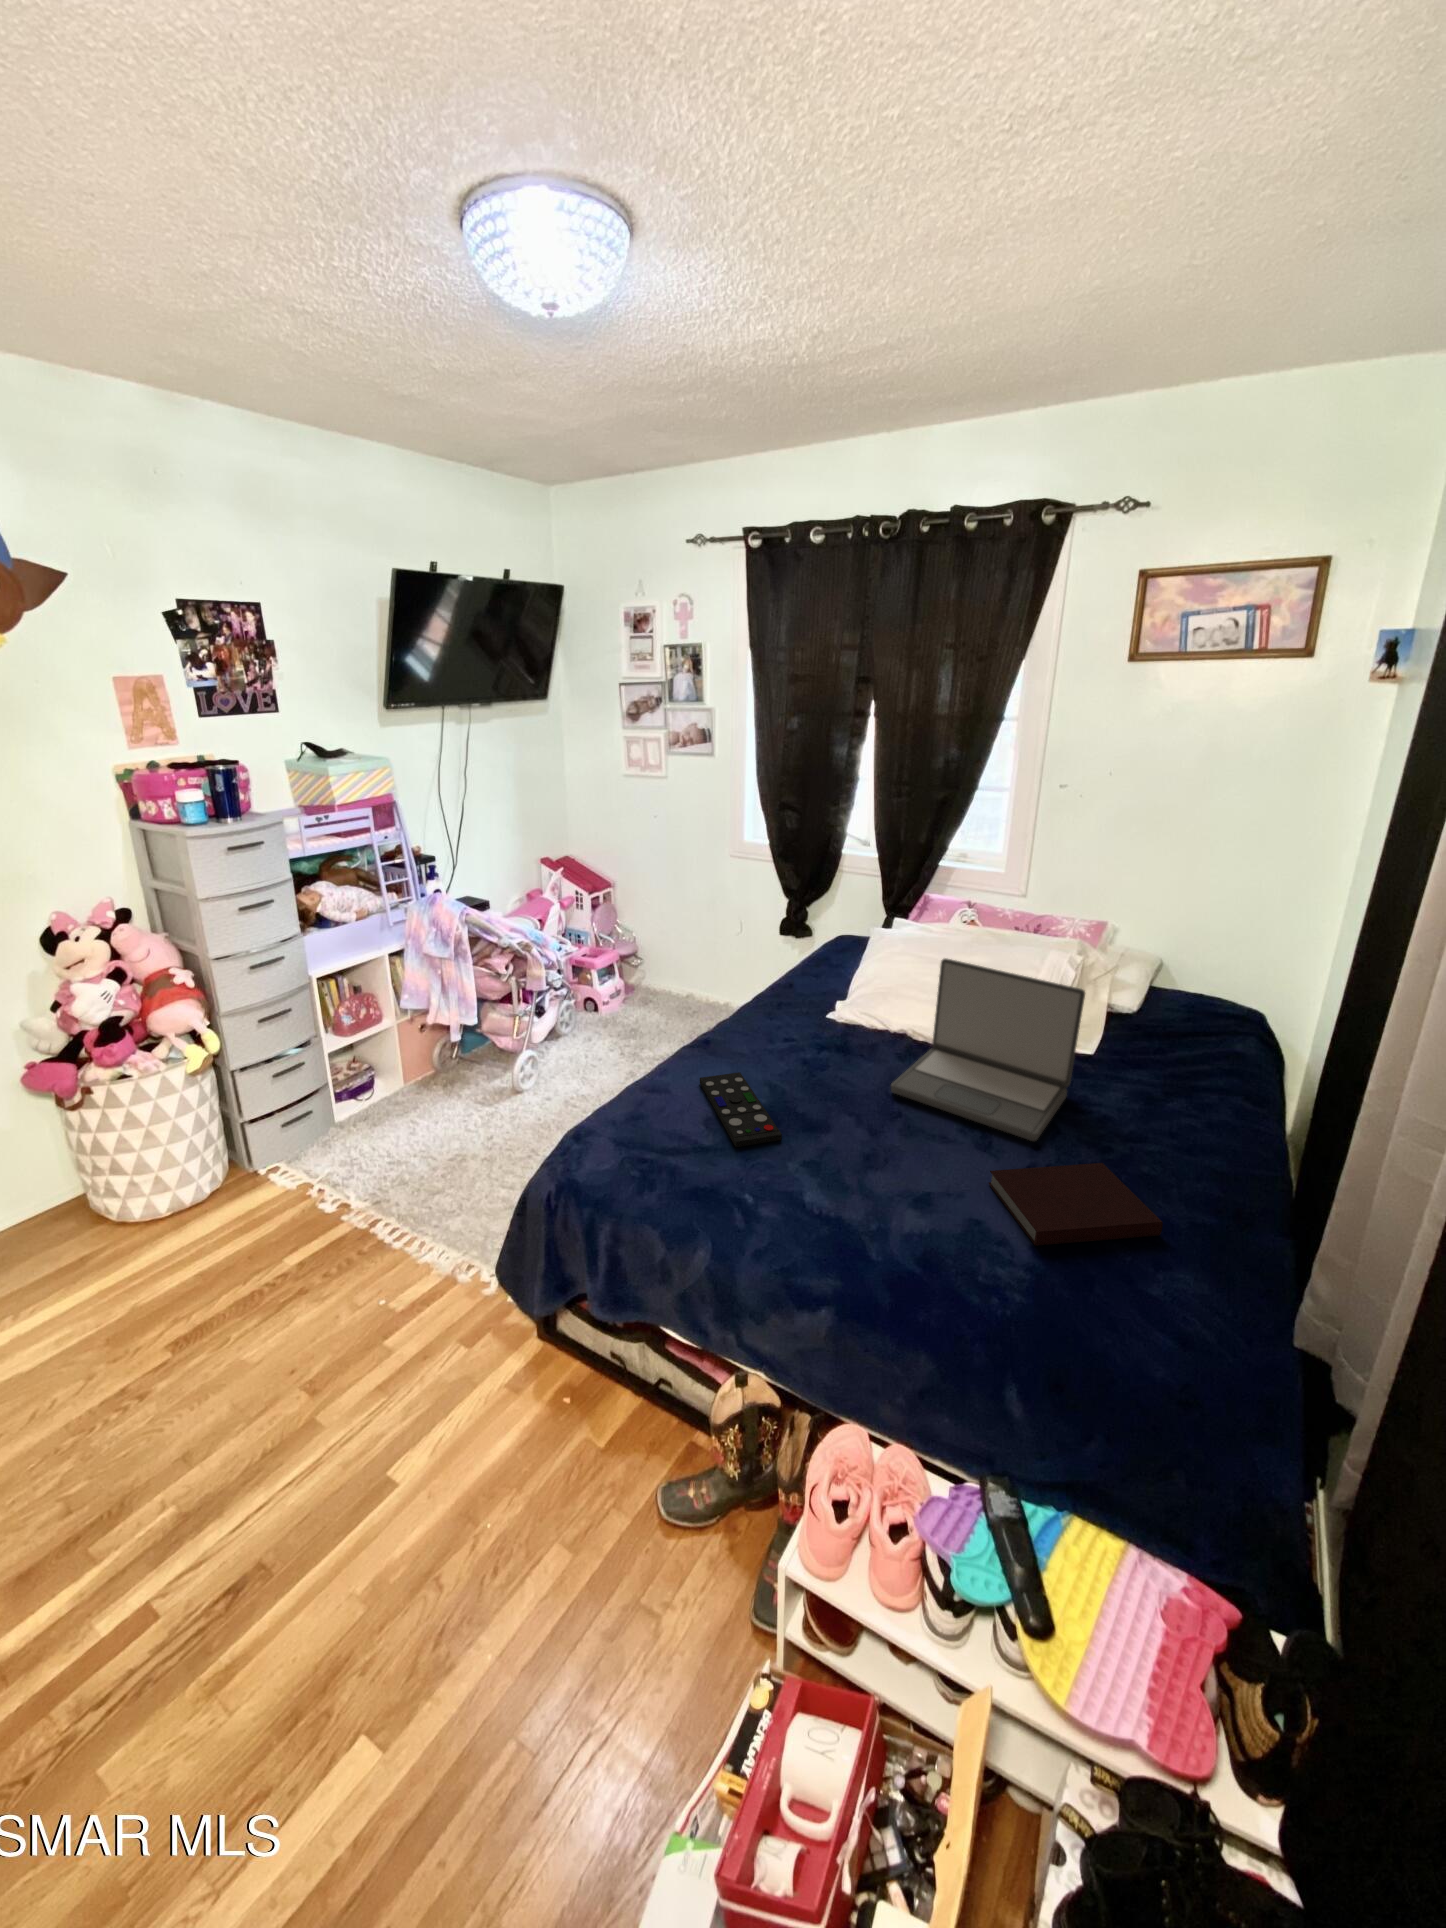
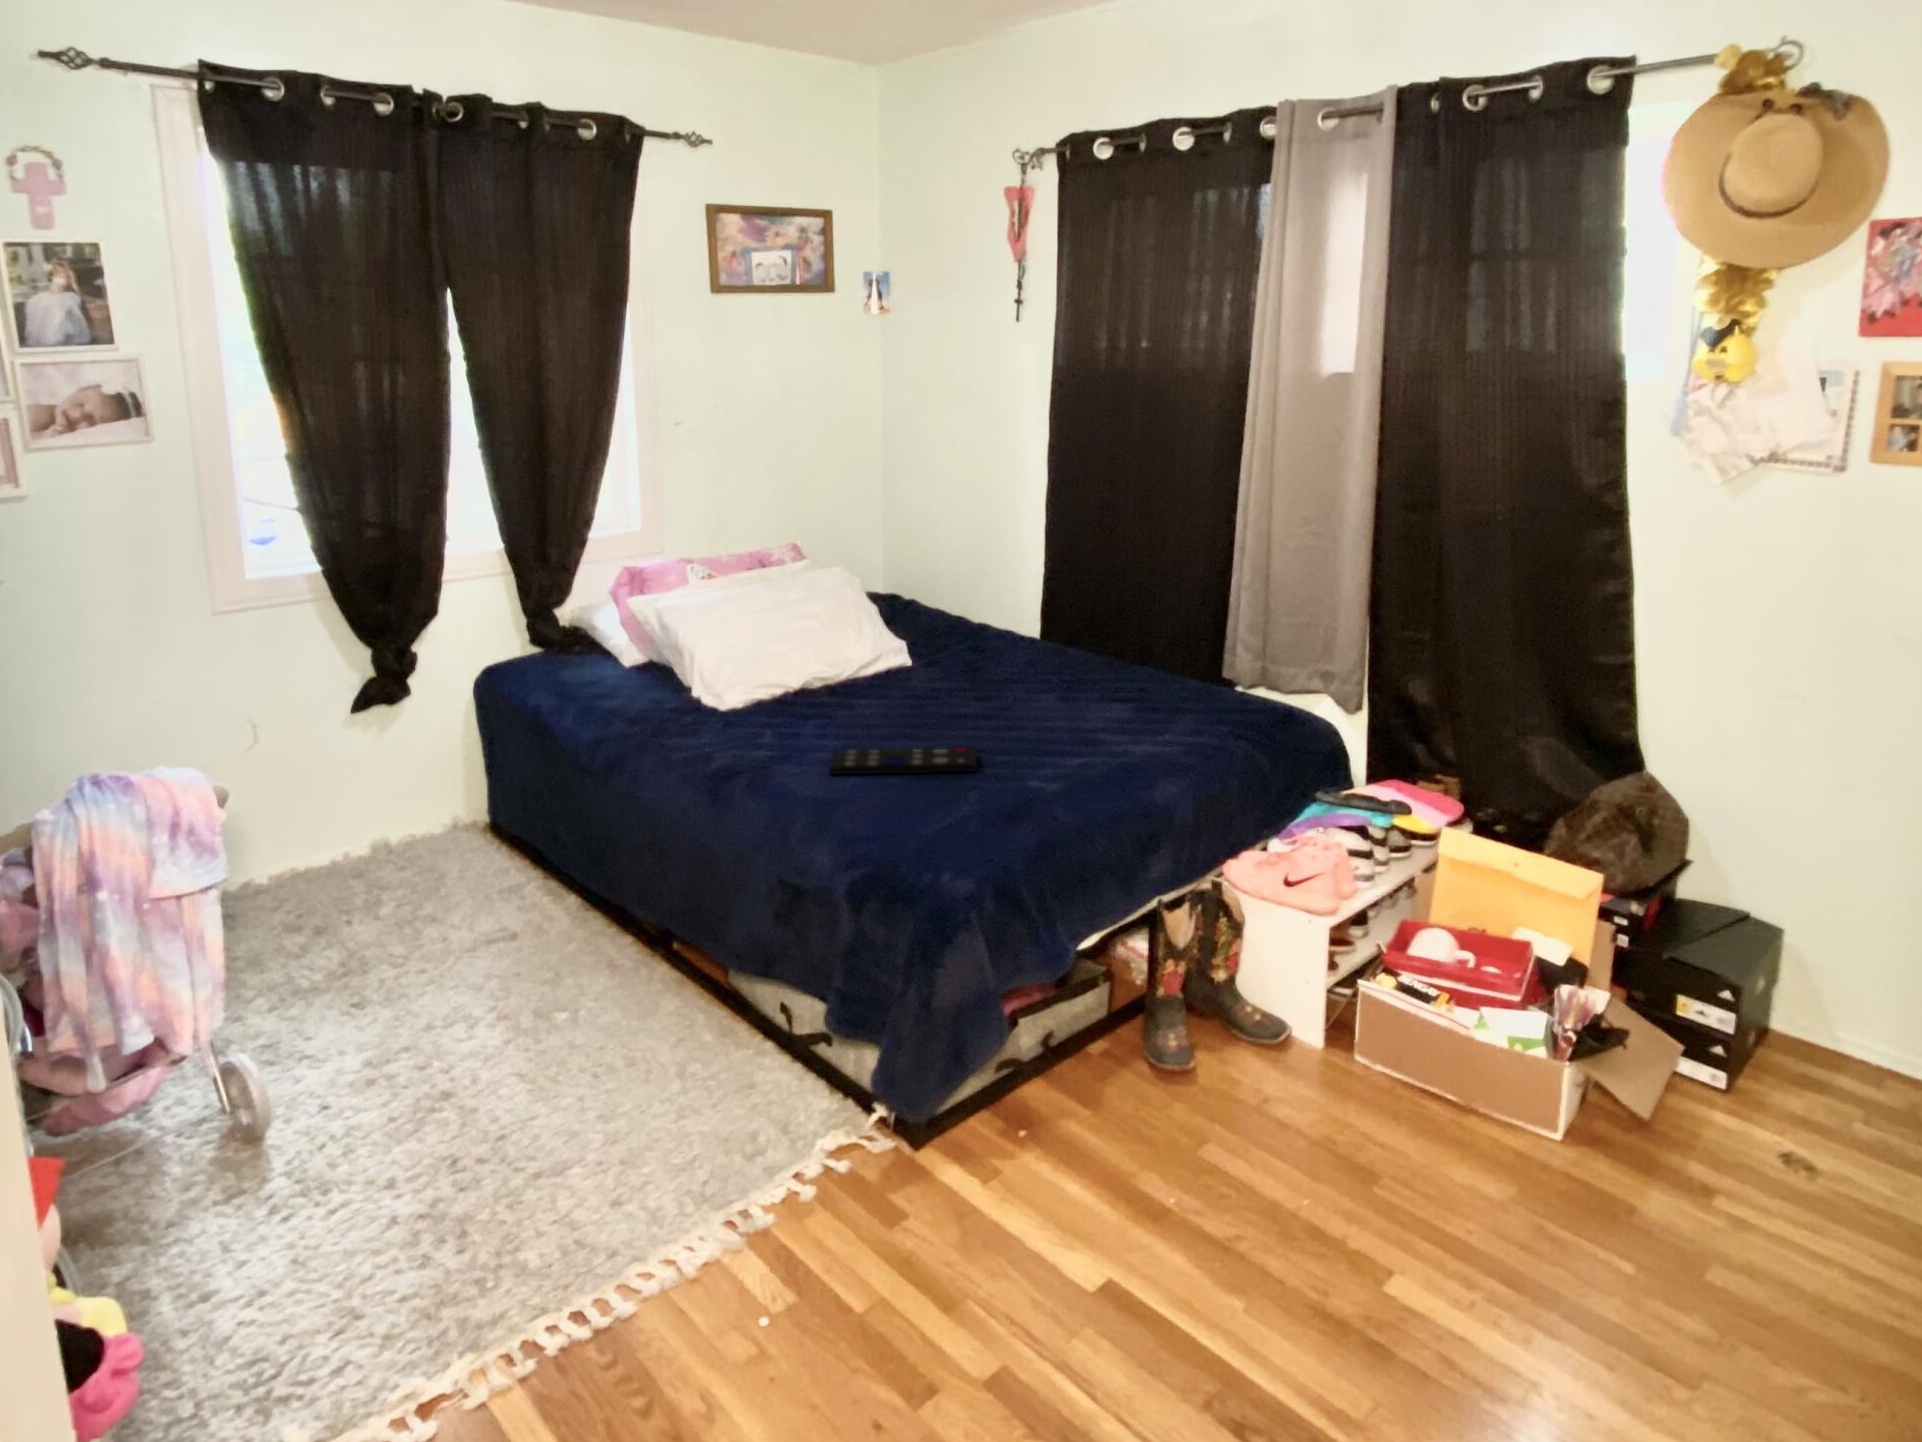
laptop: present [891,958,1085,1141] -> none [858,564,1034,709]
notebook: present [989,1163,1163,1246] -> none [1080,669,1160,708]

